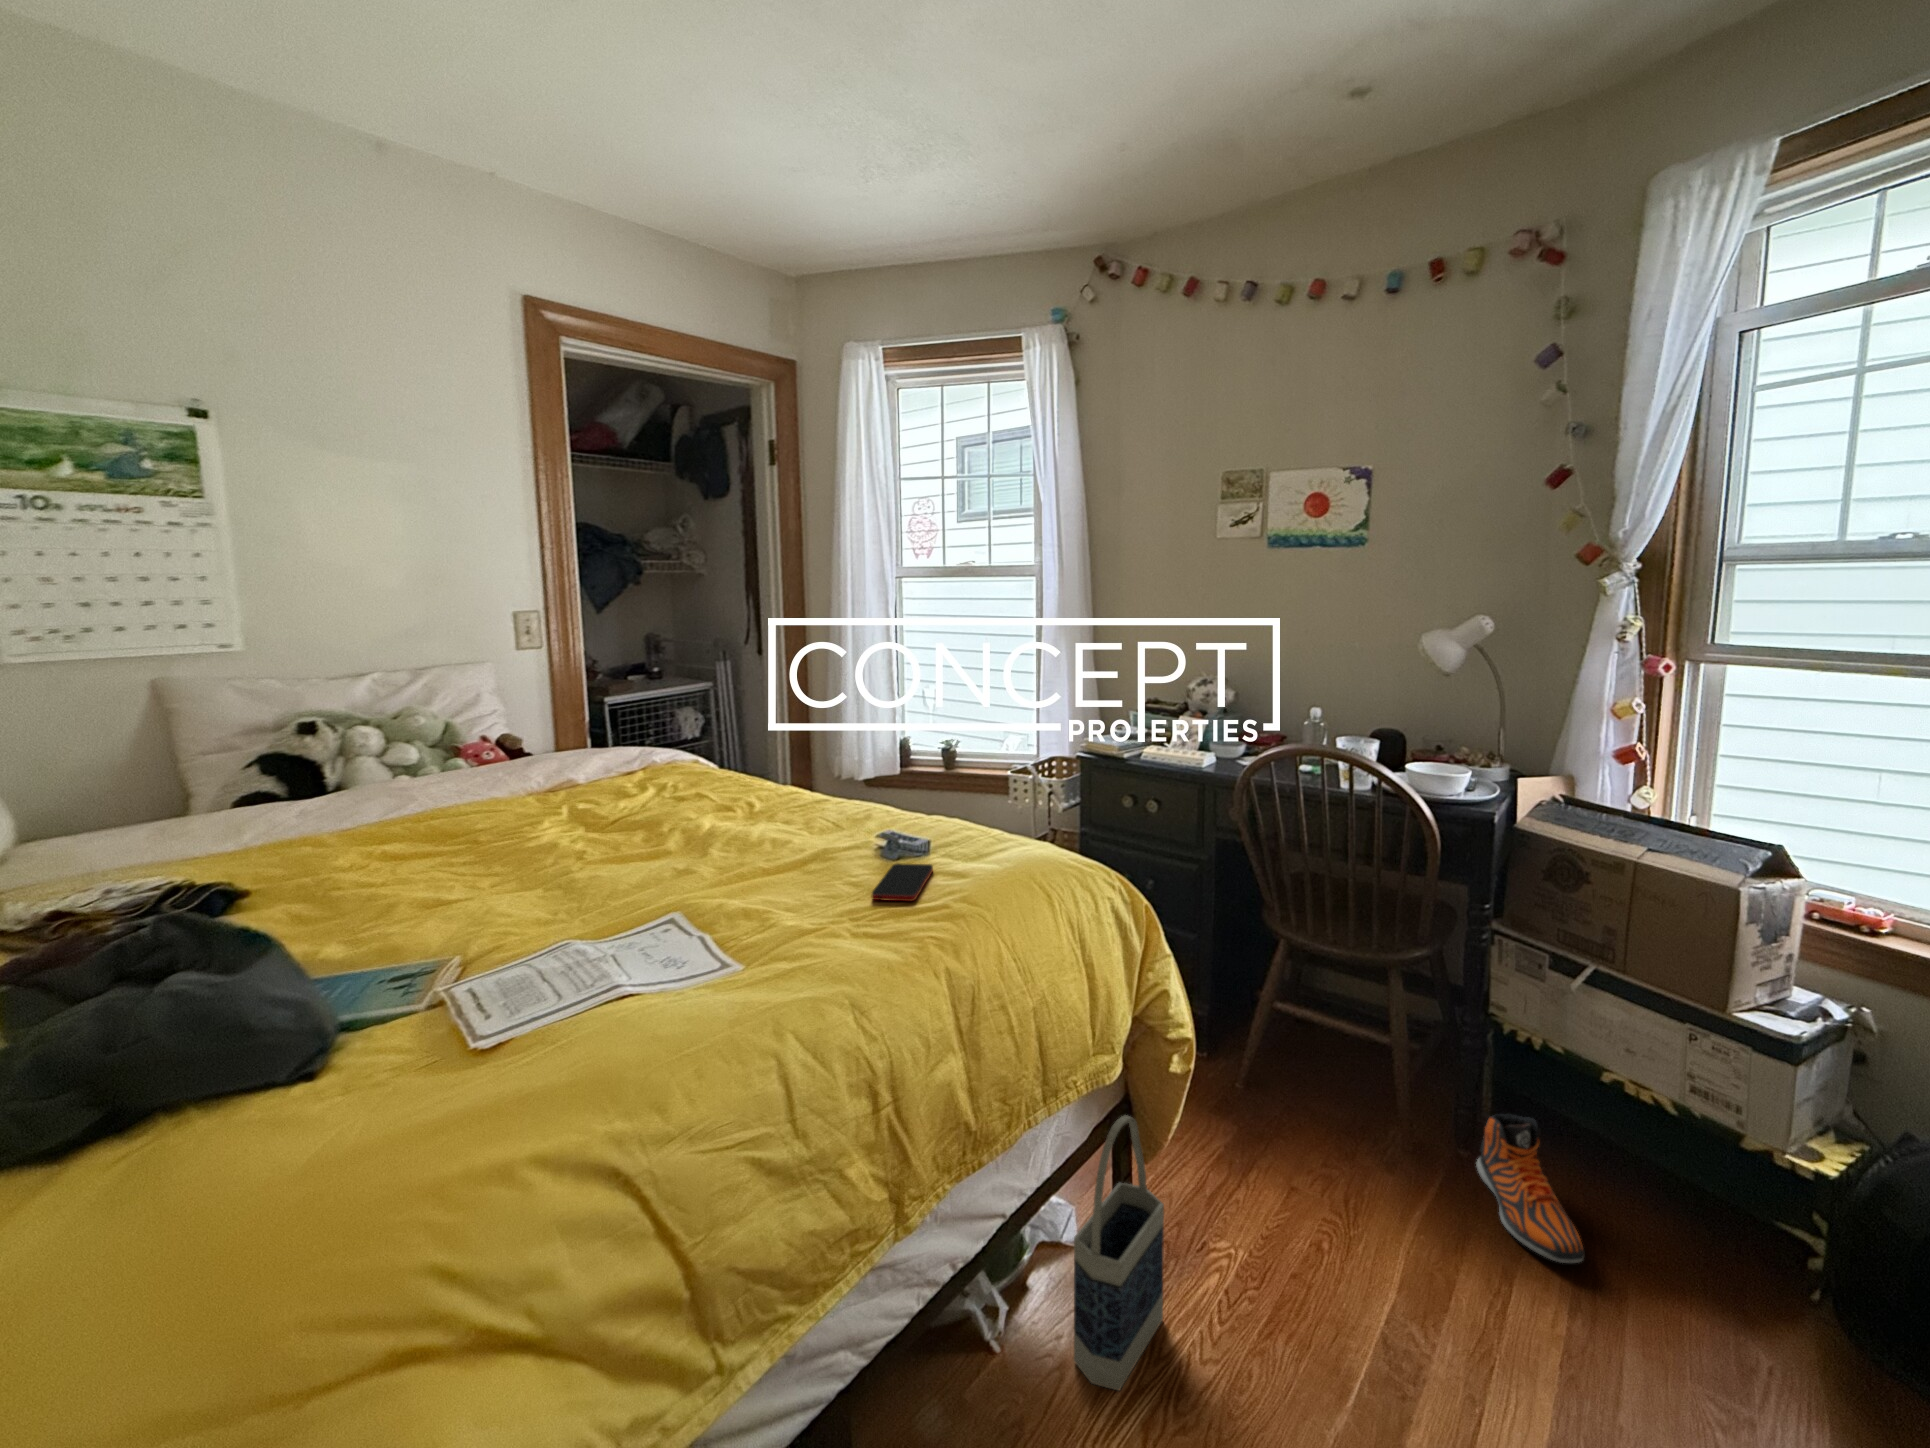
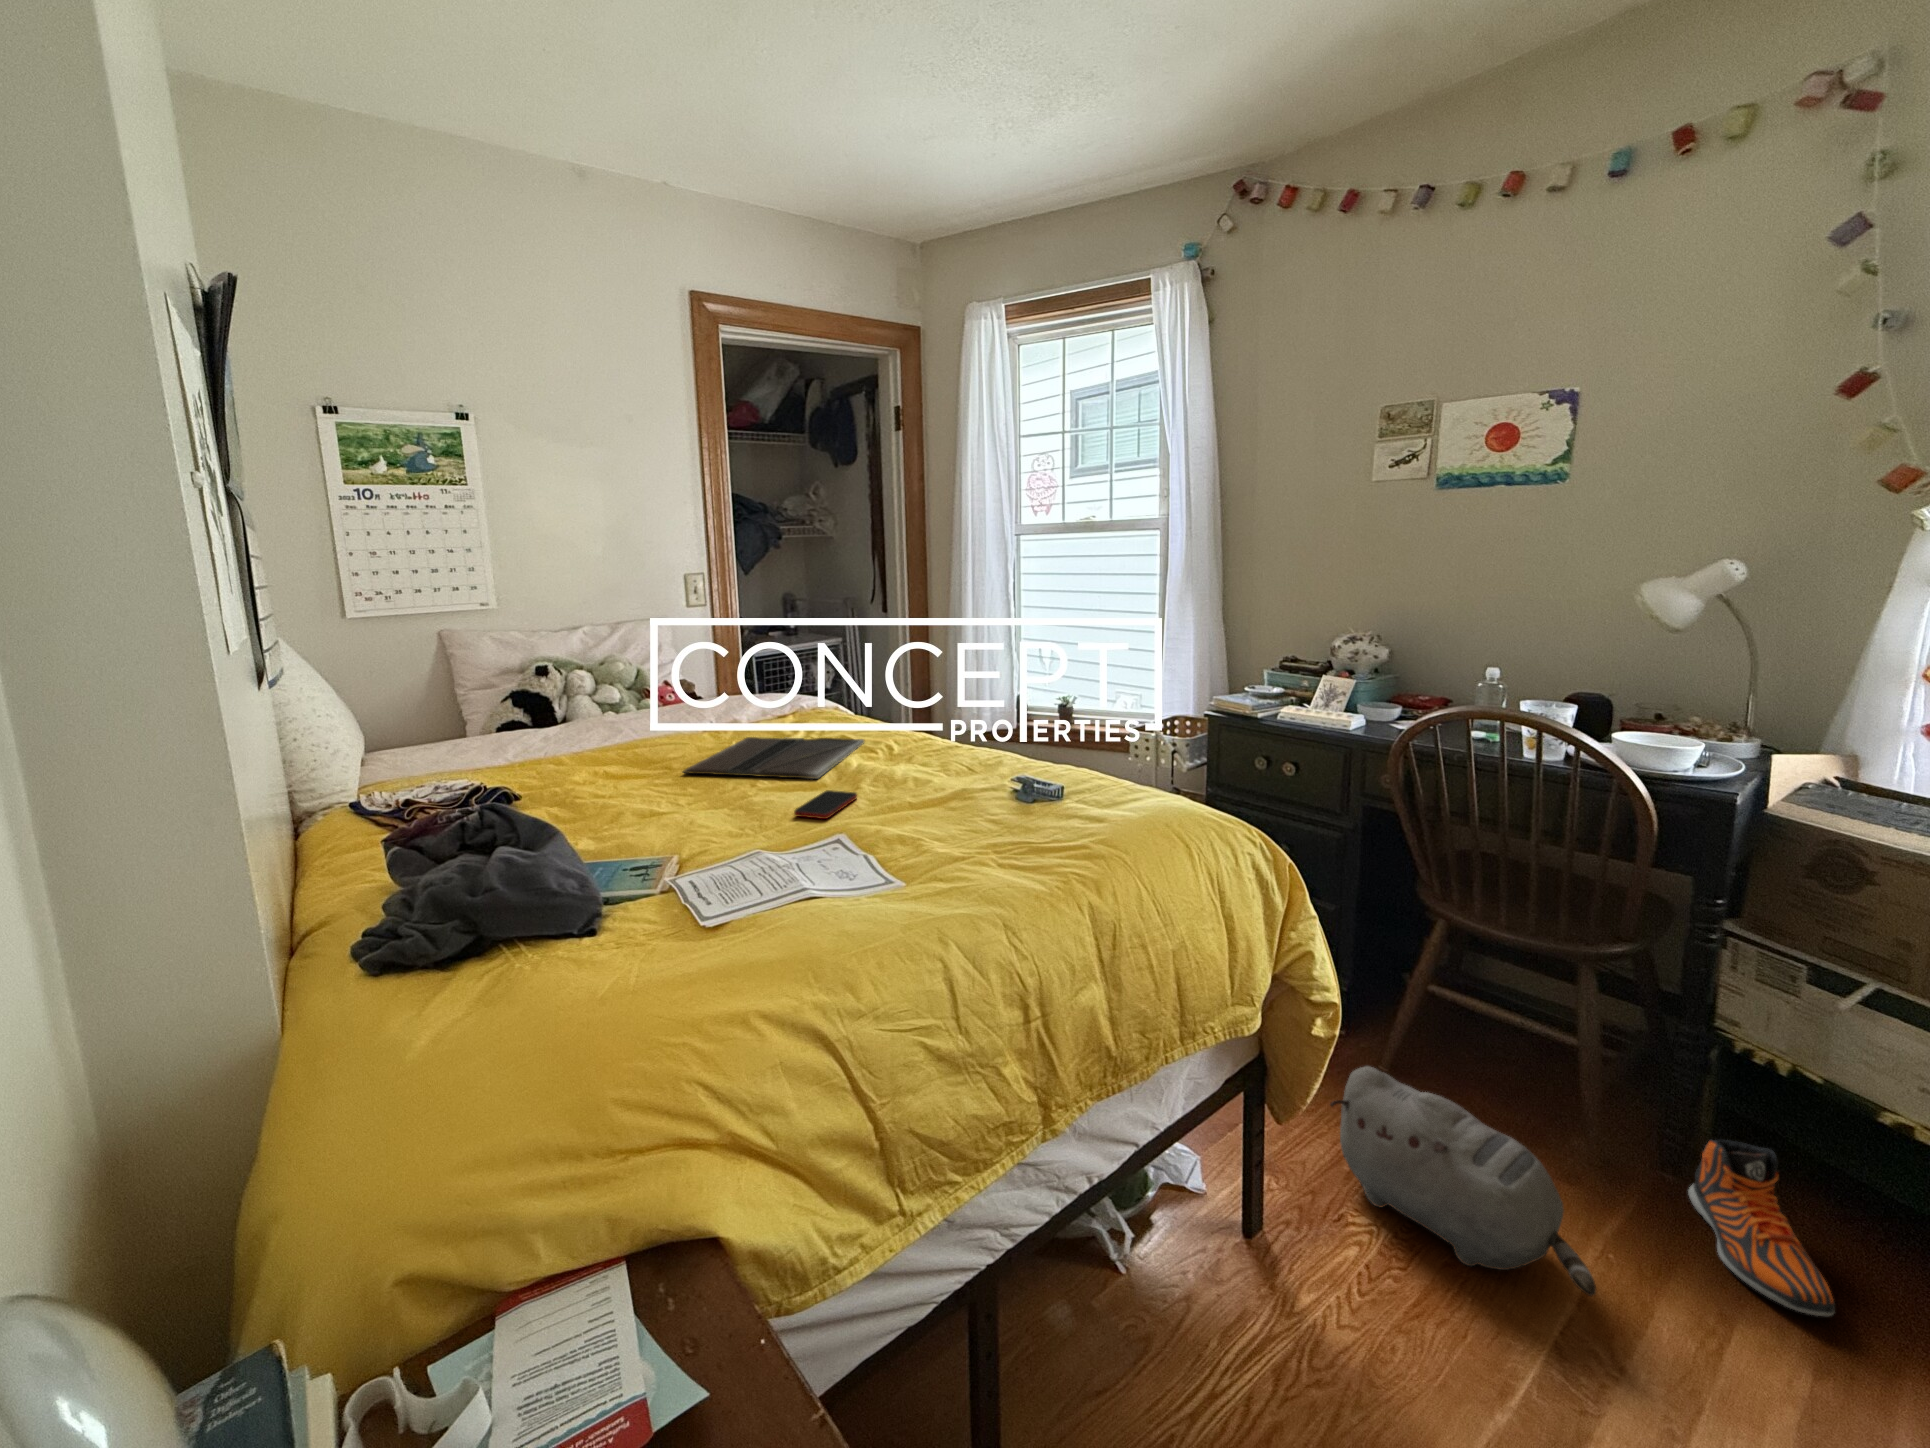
laptop: none [489,794,722,845] -> present [683,737,864,779]
smartphone: present [872,863,933,901] -> present [794,790,857,819]
plush toy: none [1189,1091,1413,1287] -> present [1330,1066,1596,1296]
bag: present [1074,1115,1164,1390] -> none [1203,1069,1301,1330]

